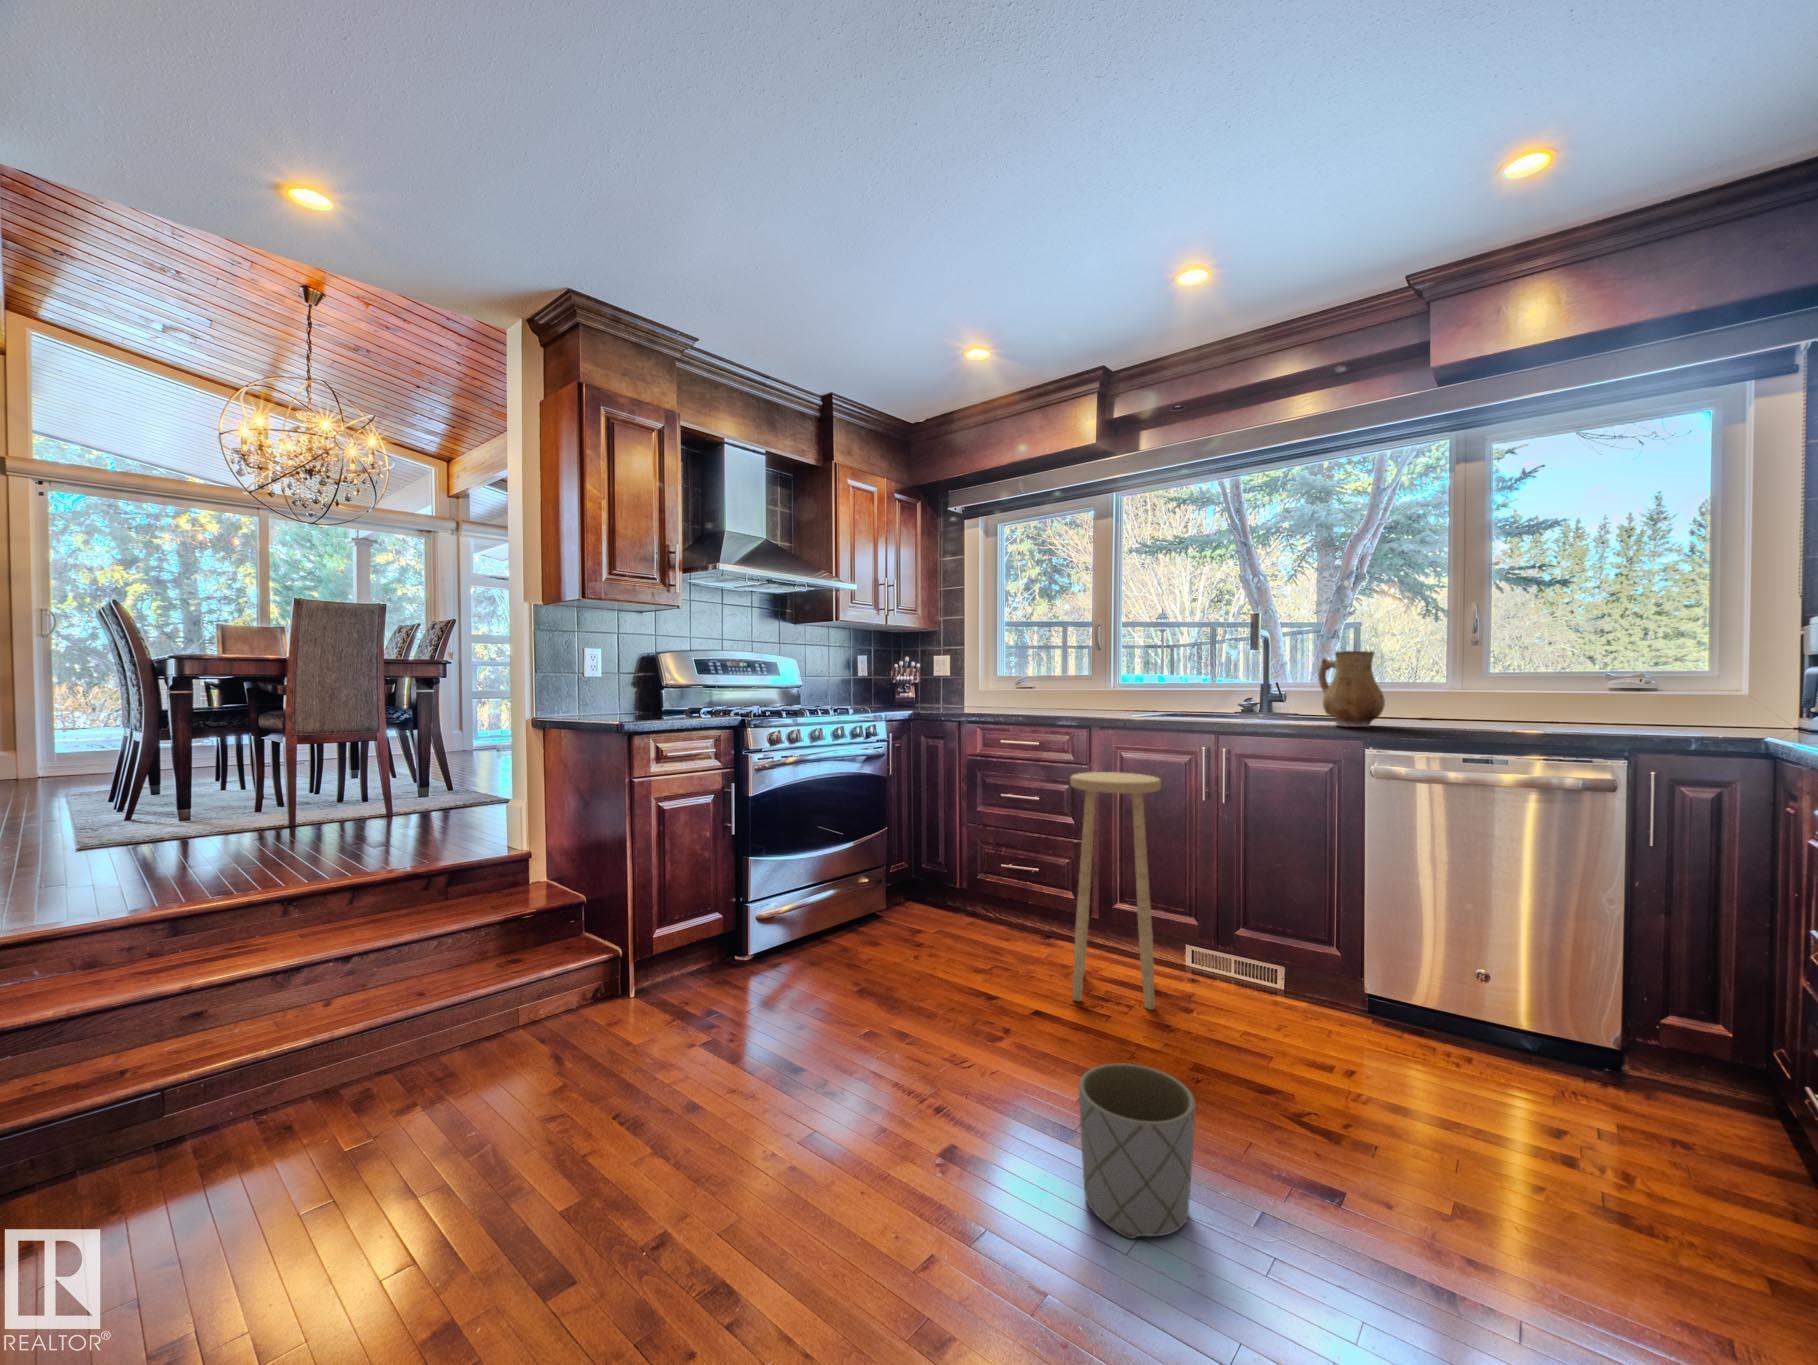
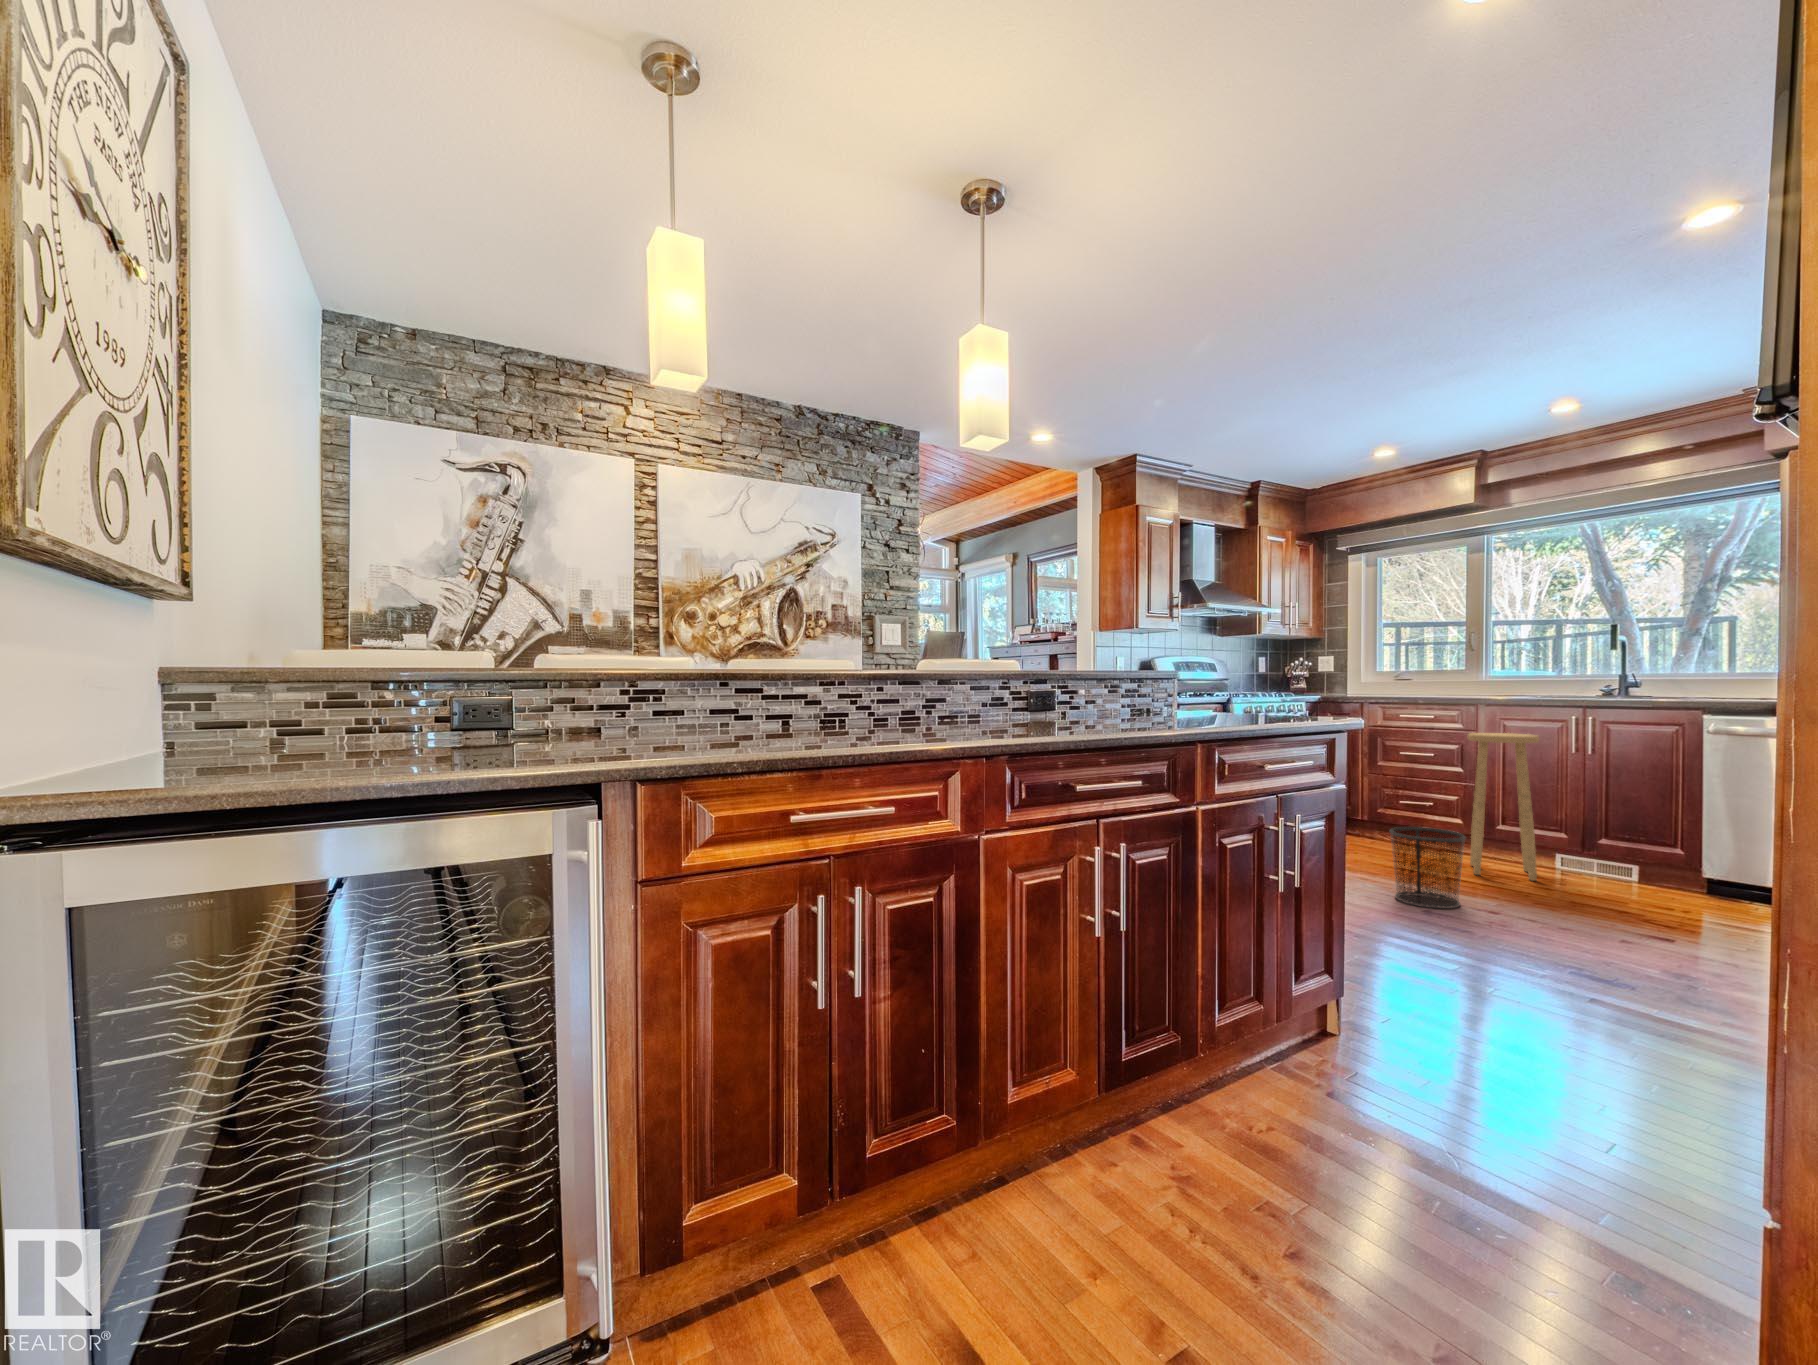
ceramic pitcher: present [1318,651,1385,727] -> none [1667,650,1721,700]
waste bin: none [907,963,1029,1145] -> present [1390,827,1466,909]
planter: present [1079,1063,1195,1239] -> none [1507,865,1577,933]

